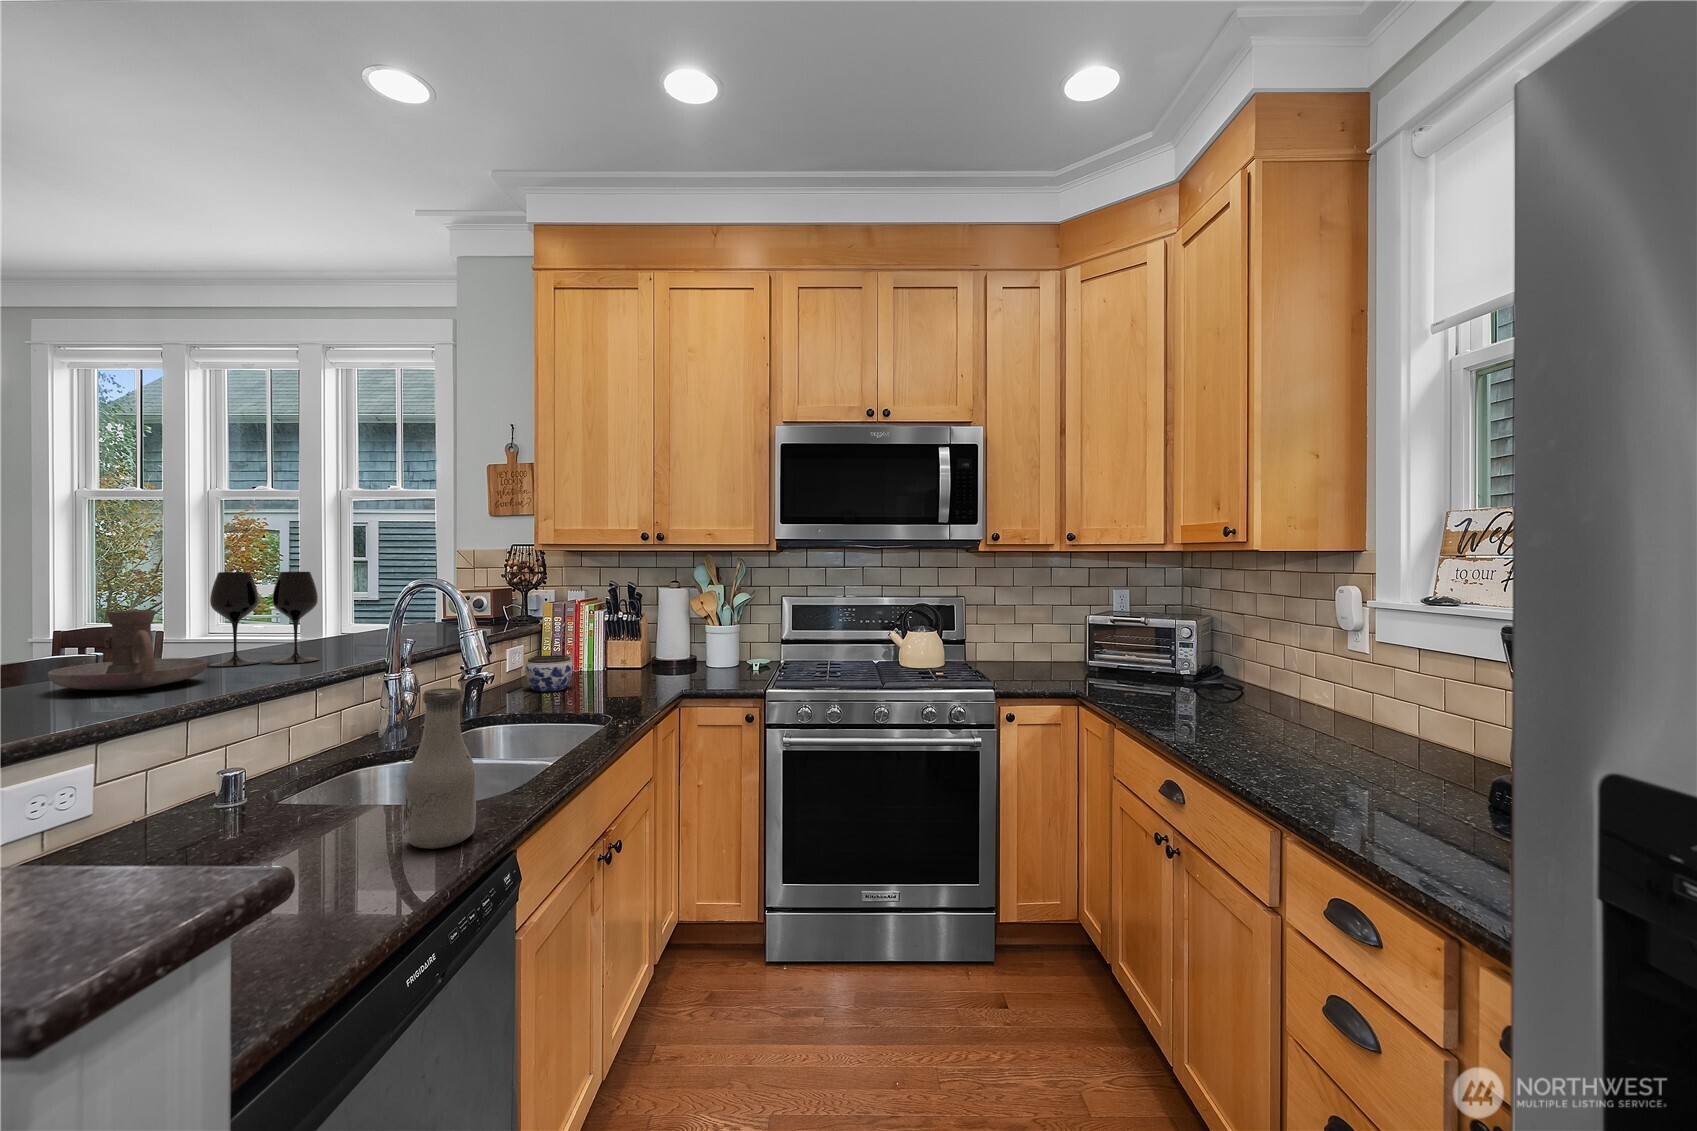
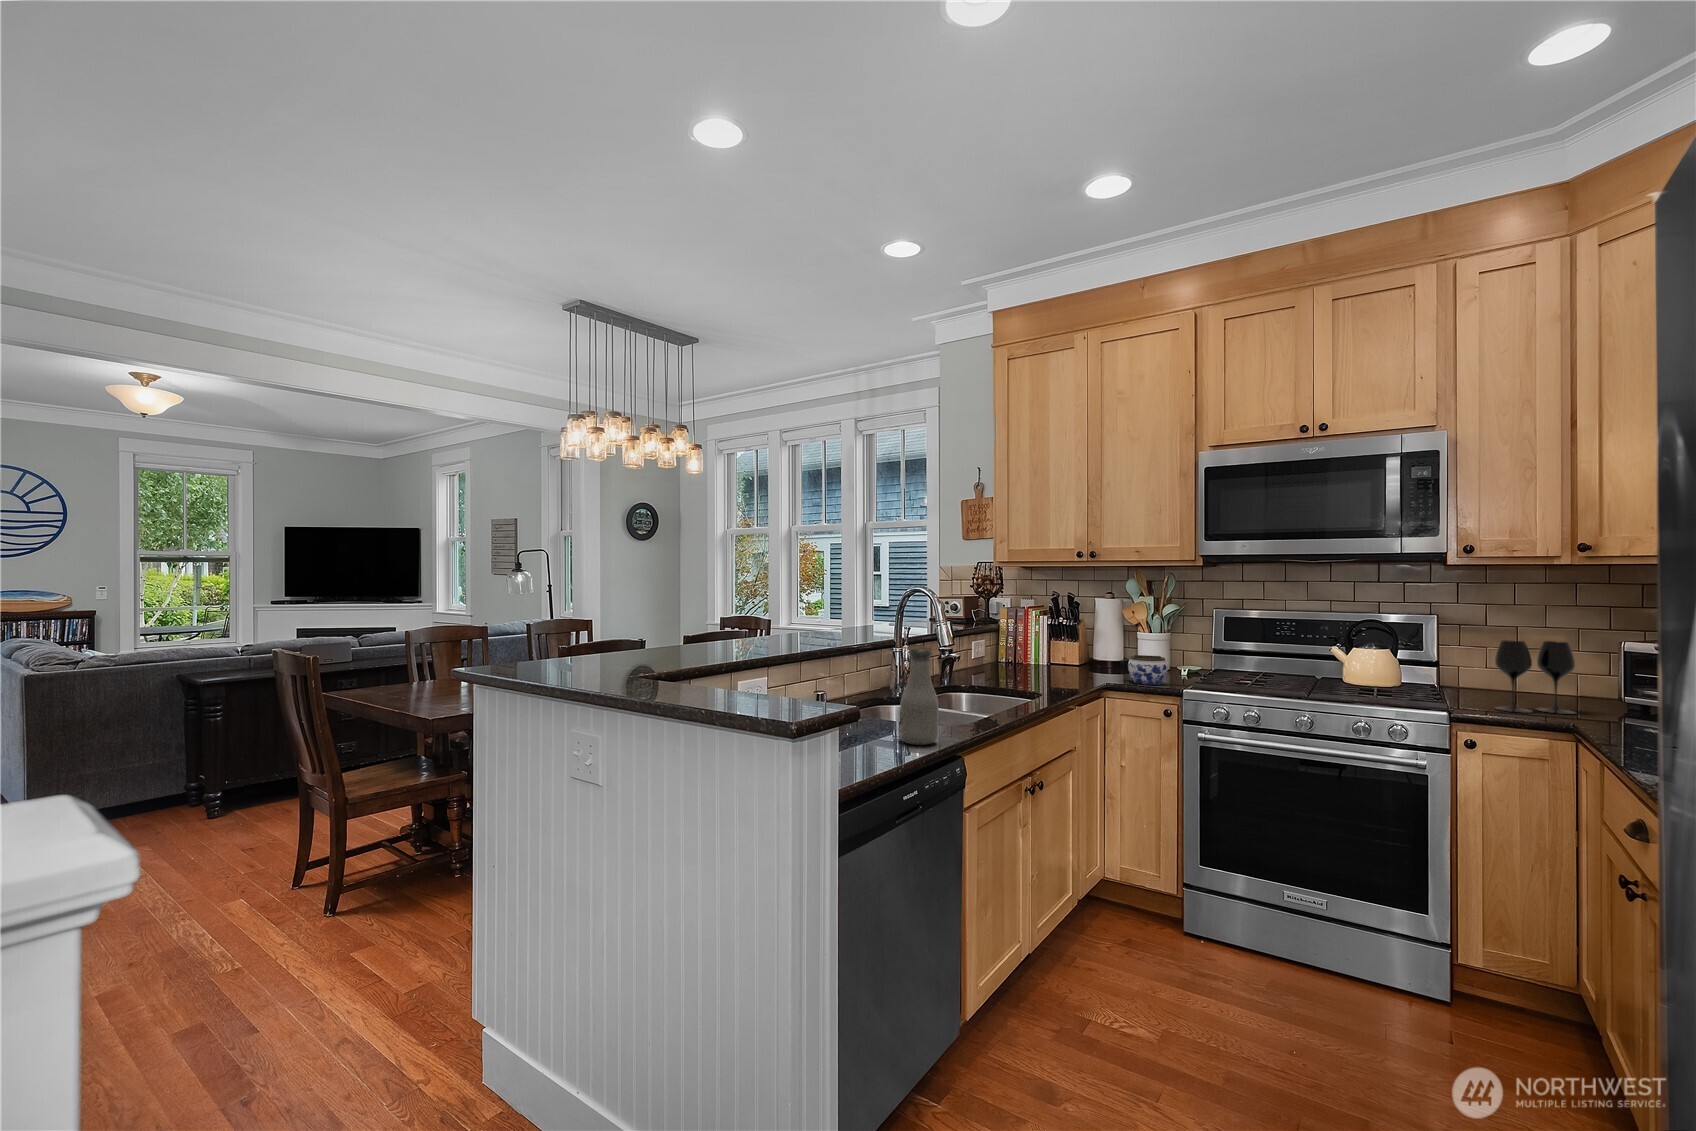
wine glass: present [209,572,319,667] -> present [1495,640,1575,714]
candle holder: present [48,610,208,690] -> none [735,599,801,643]
jar: present [525,655,573,692] -> present [1128,655,1167,685]

